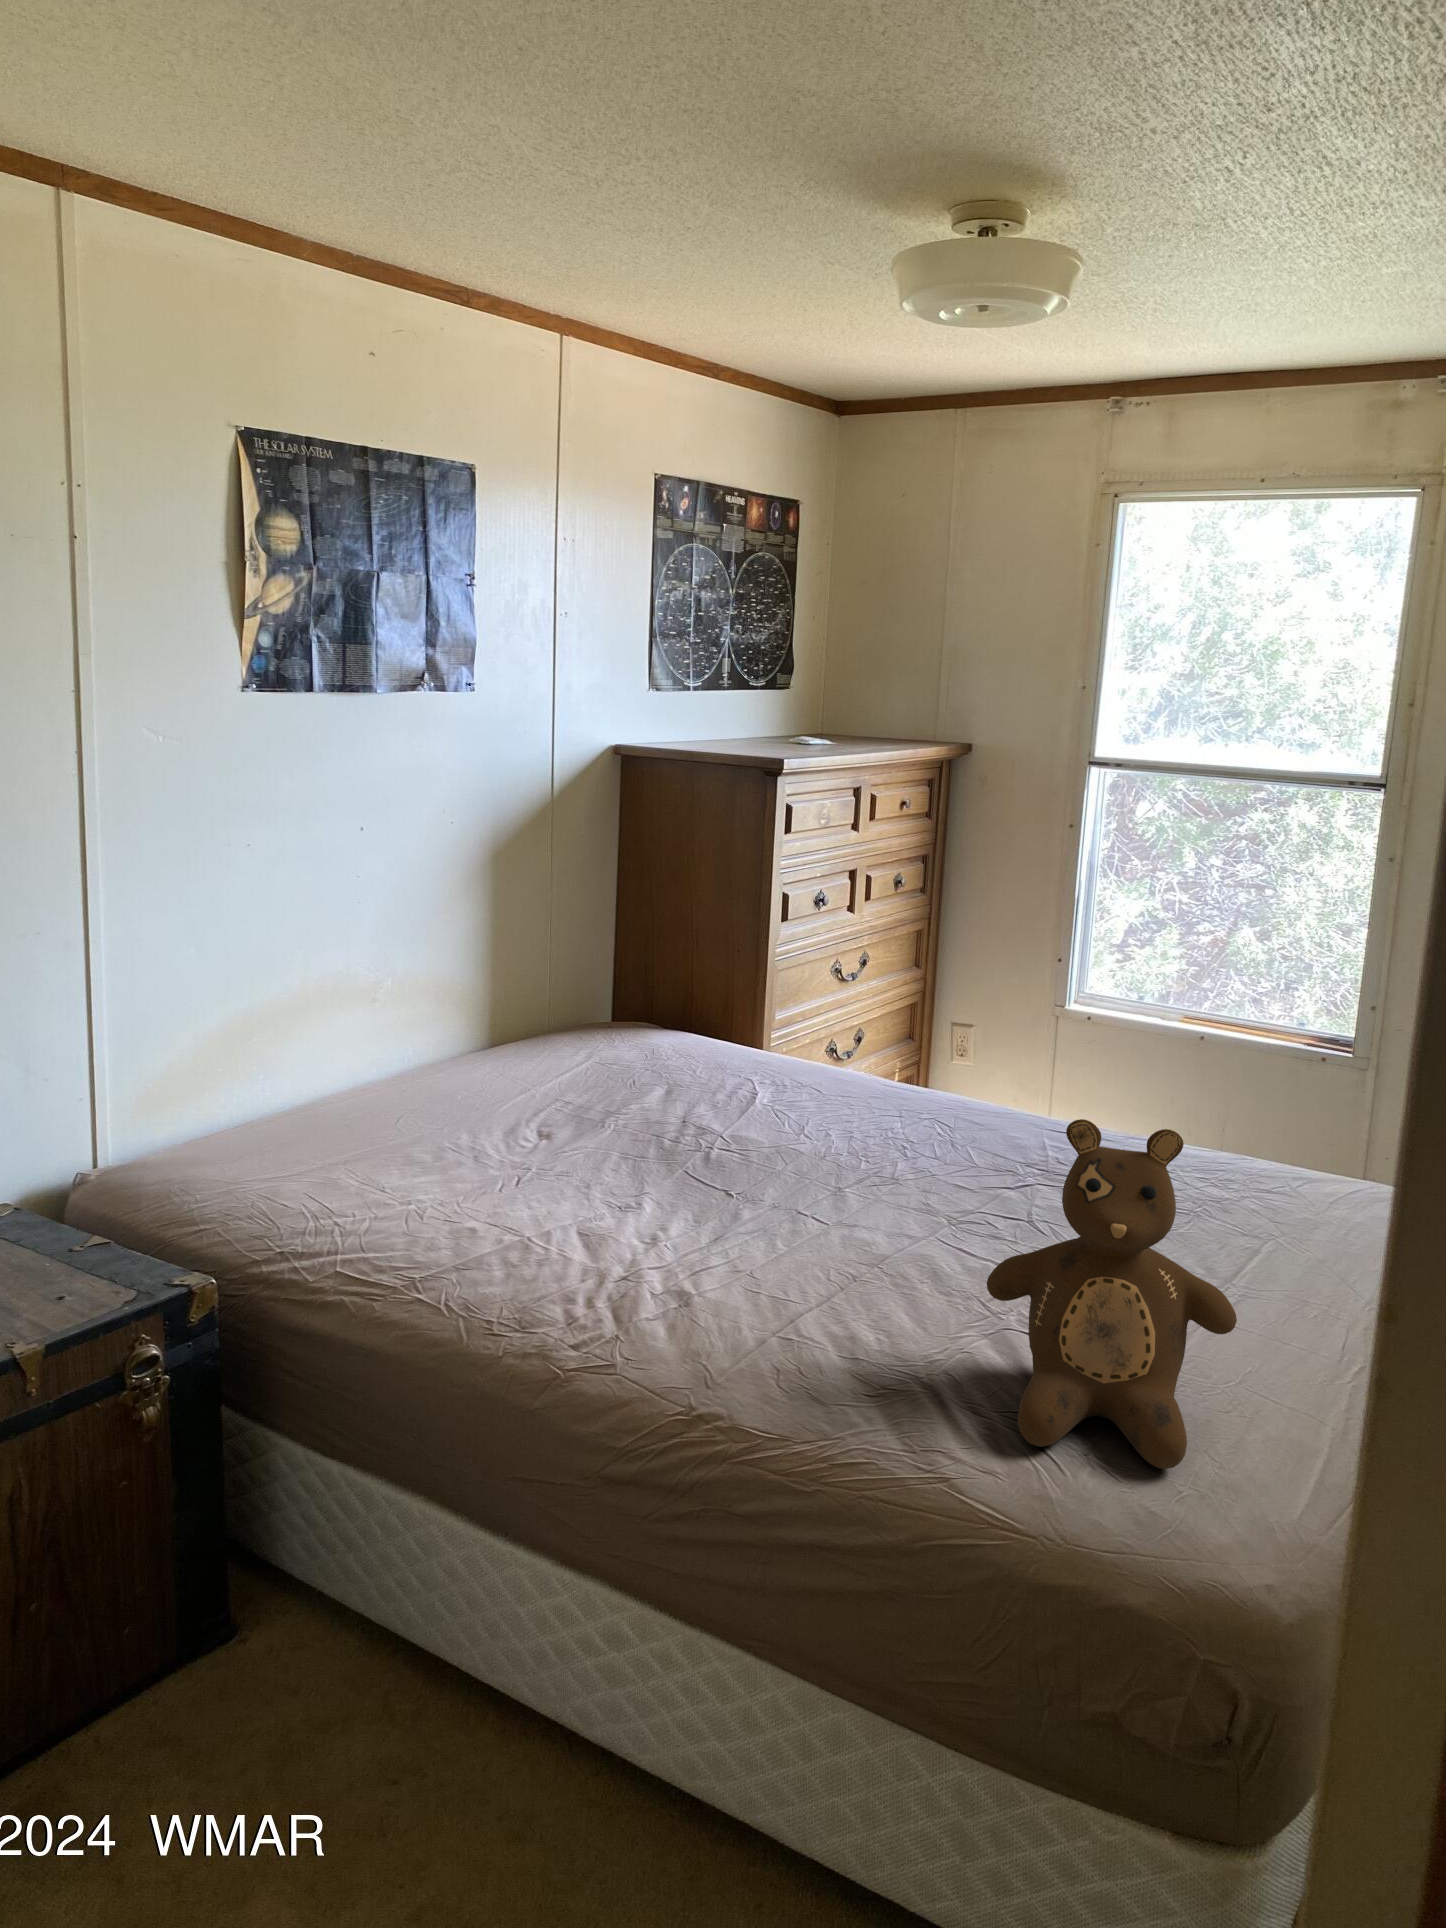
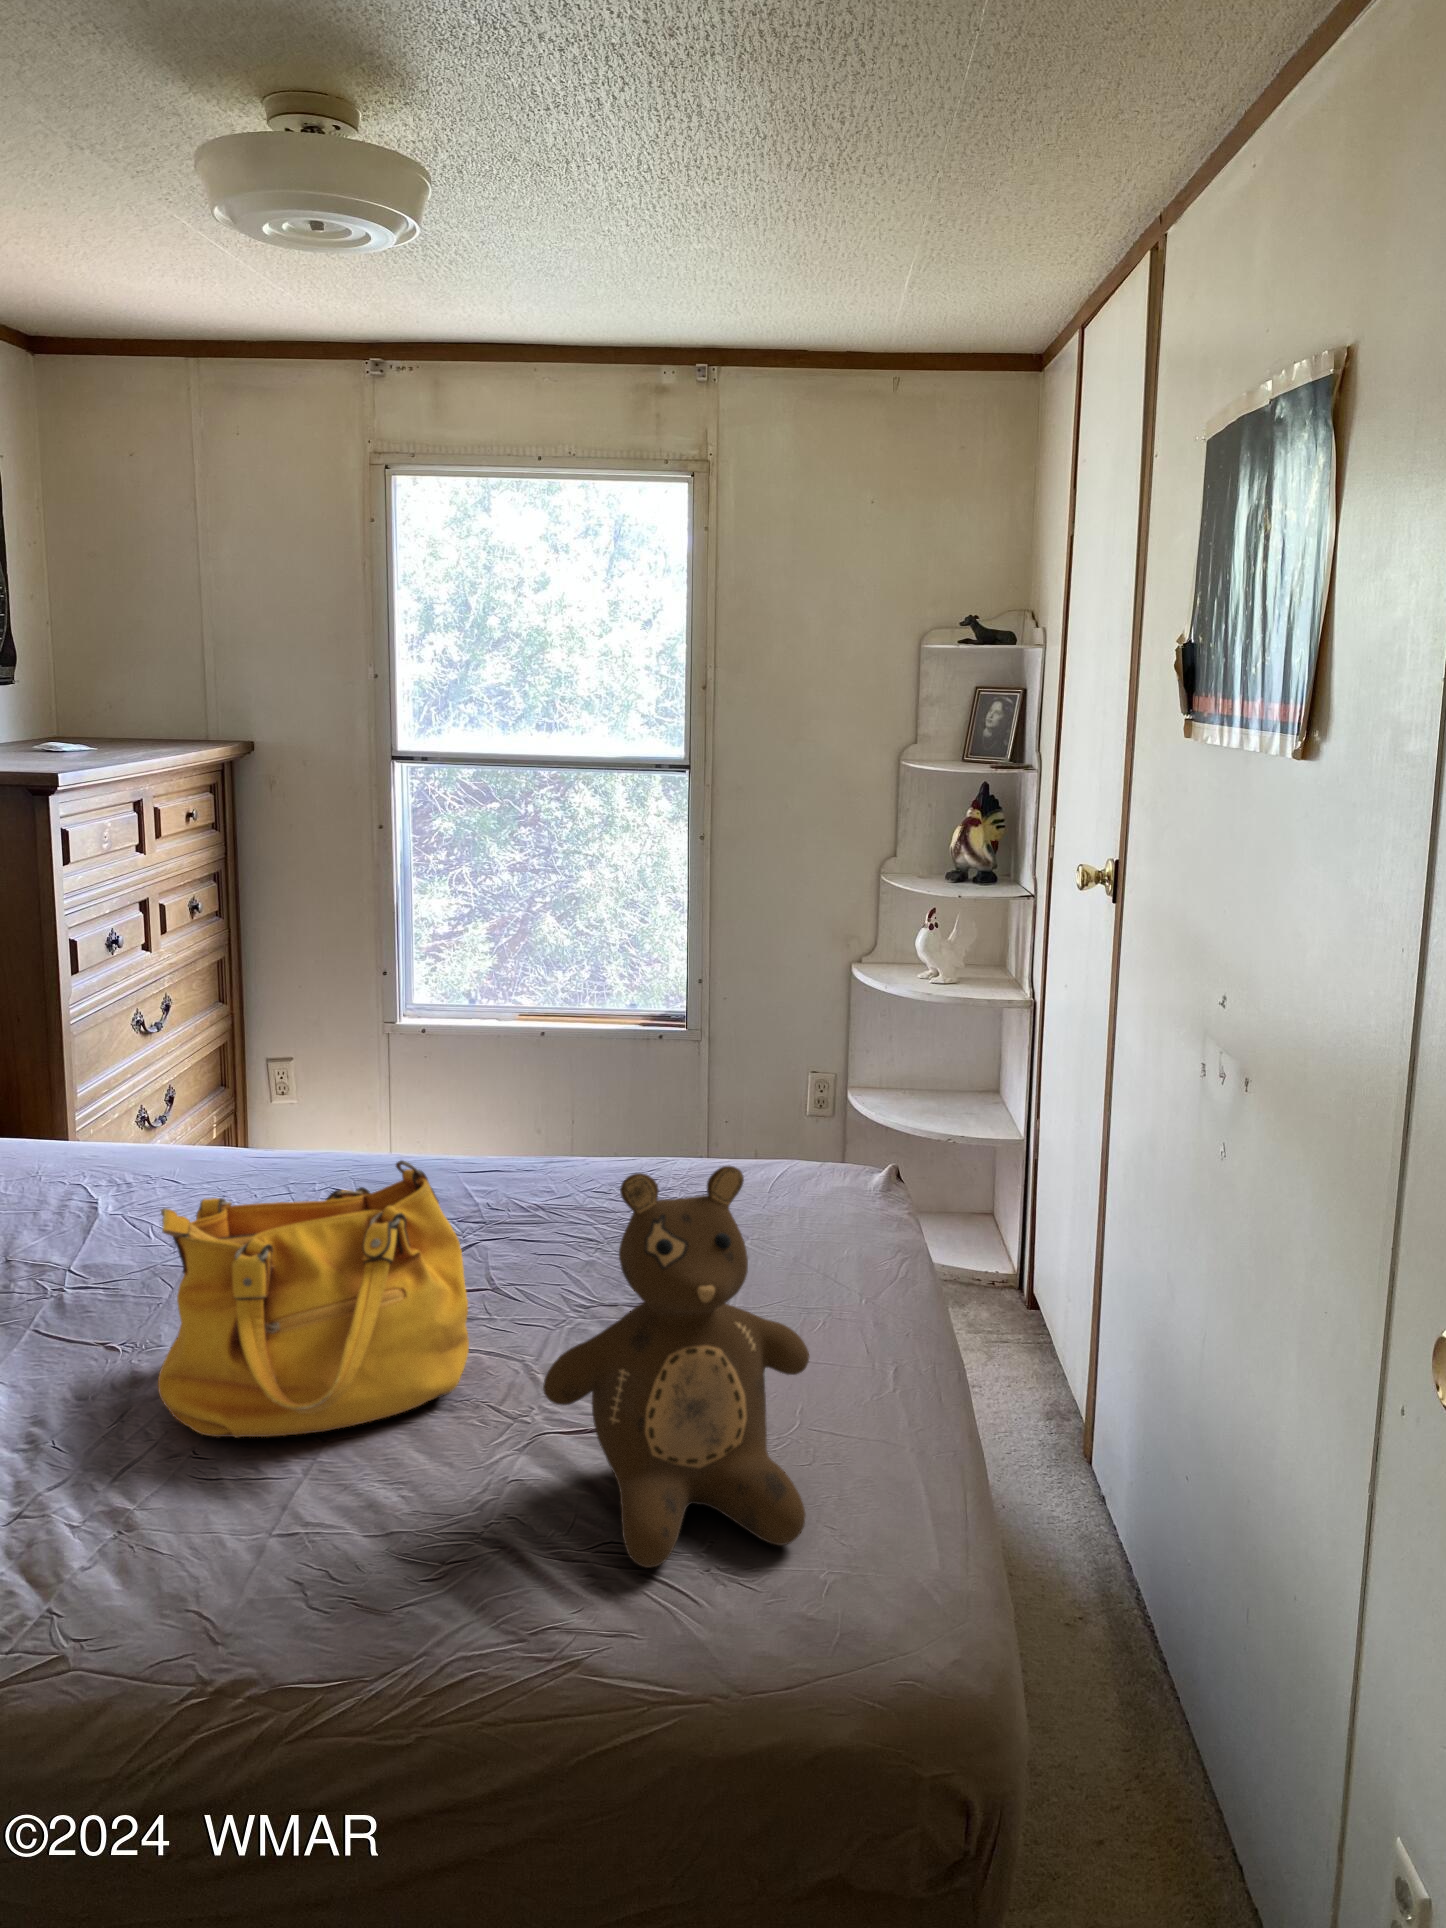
handbag: none [734,1087,977,1287] -> present [158,1161,469,1438]

